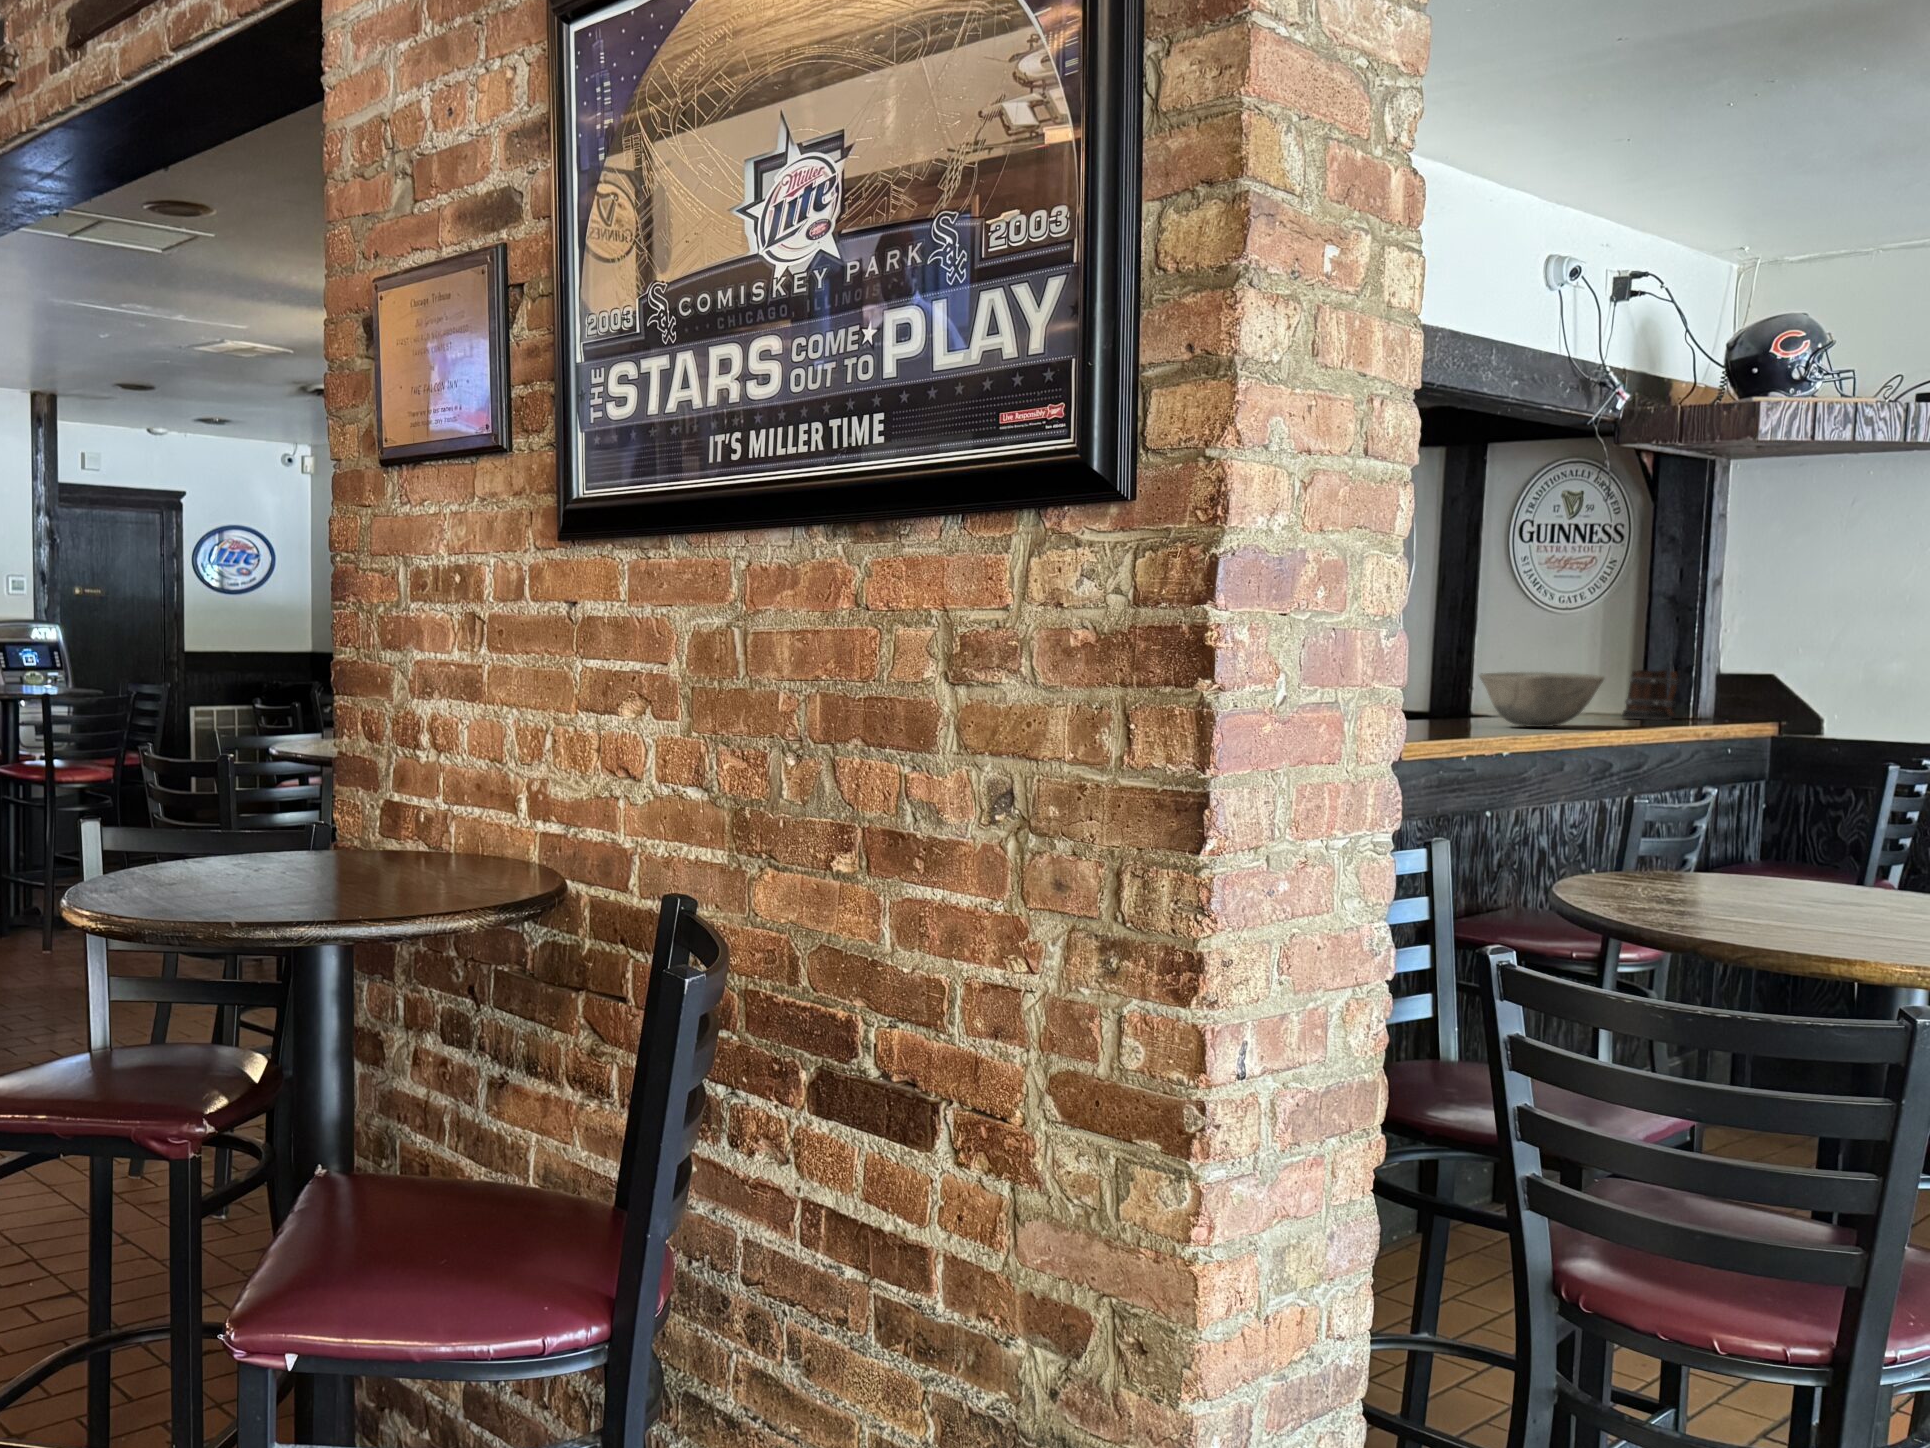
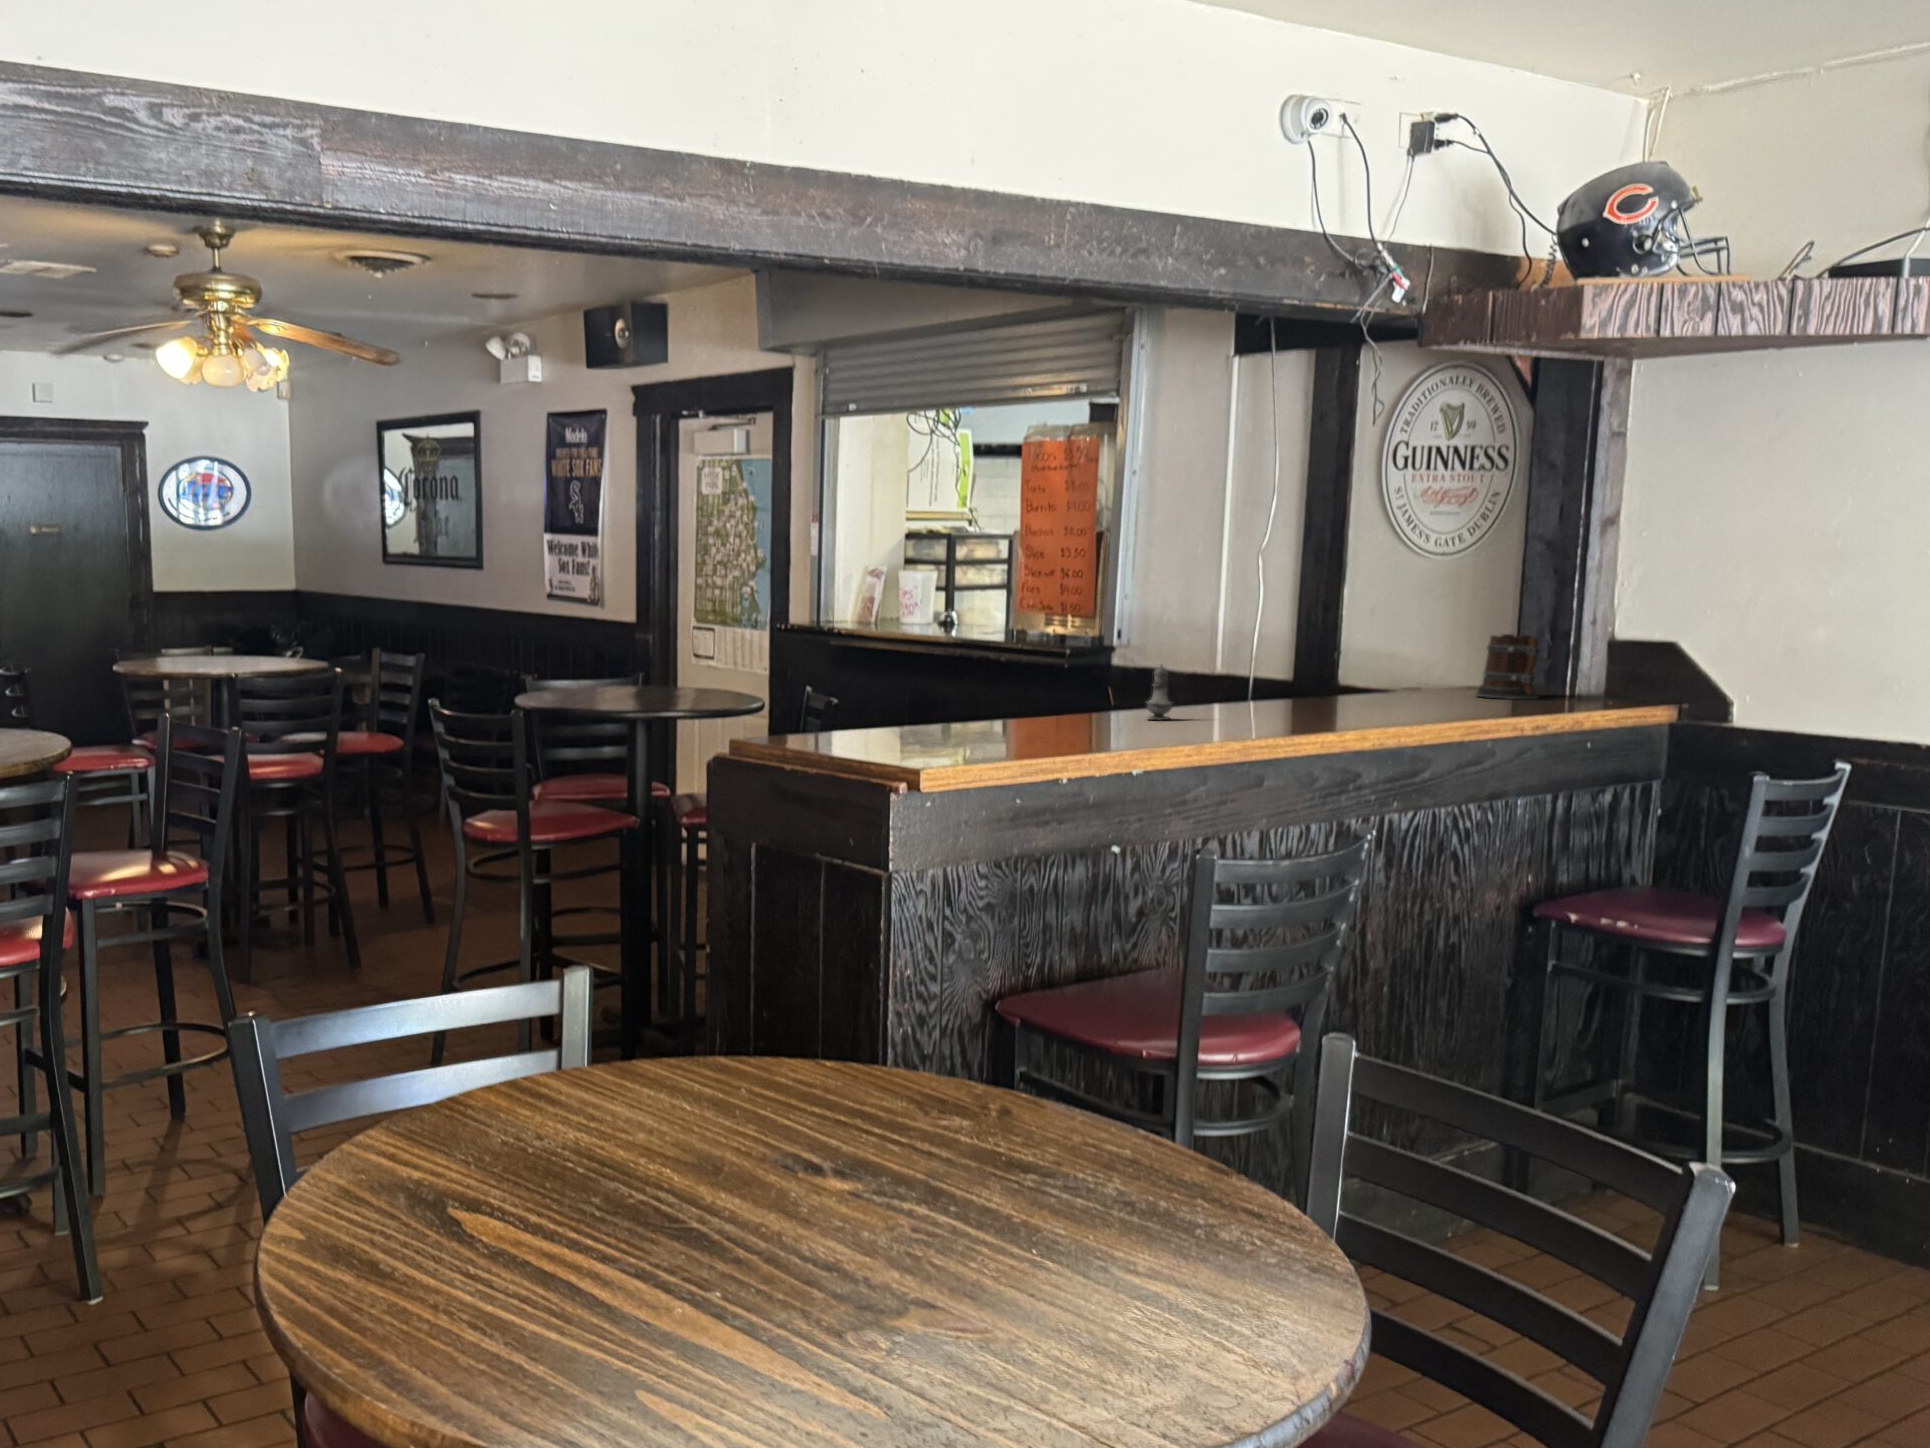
bowl: present [1479,672,1604,727] -> none [1222,643,1373,715]
salt shaker: none [1436,685,1460,730] -> present [1146,665,1173,720]

